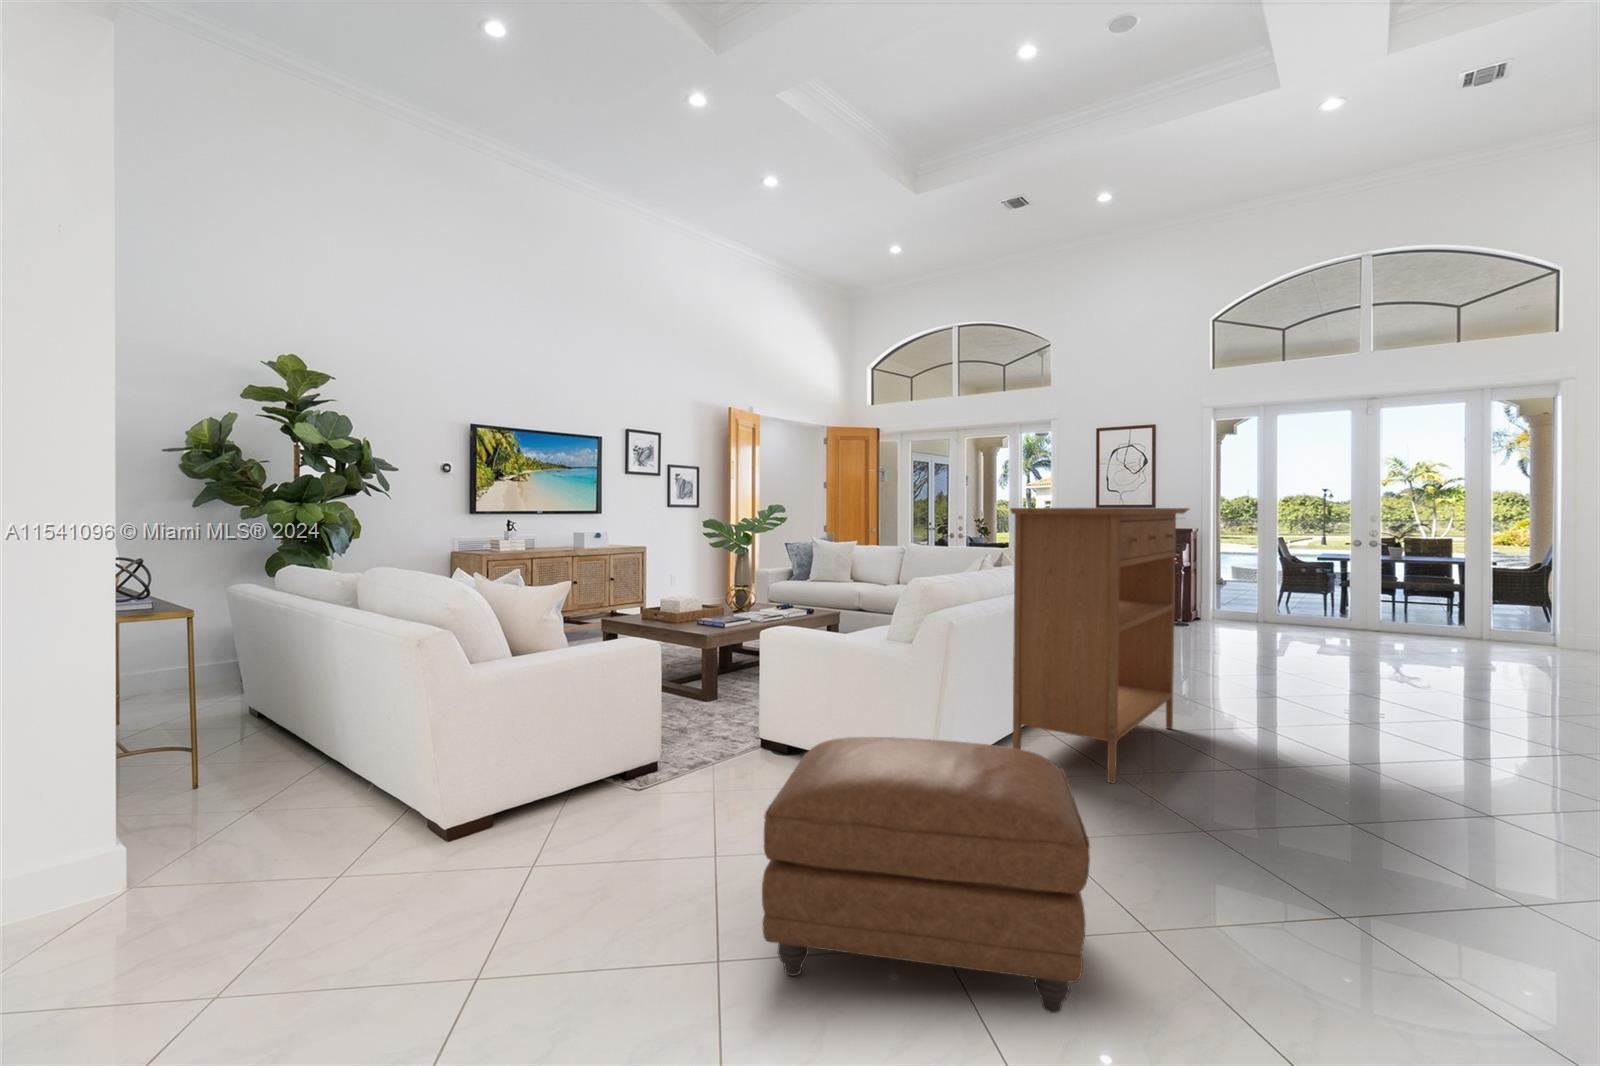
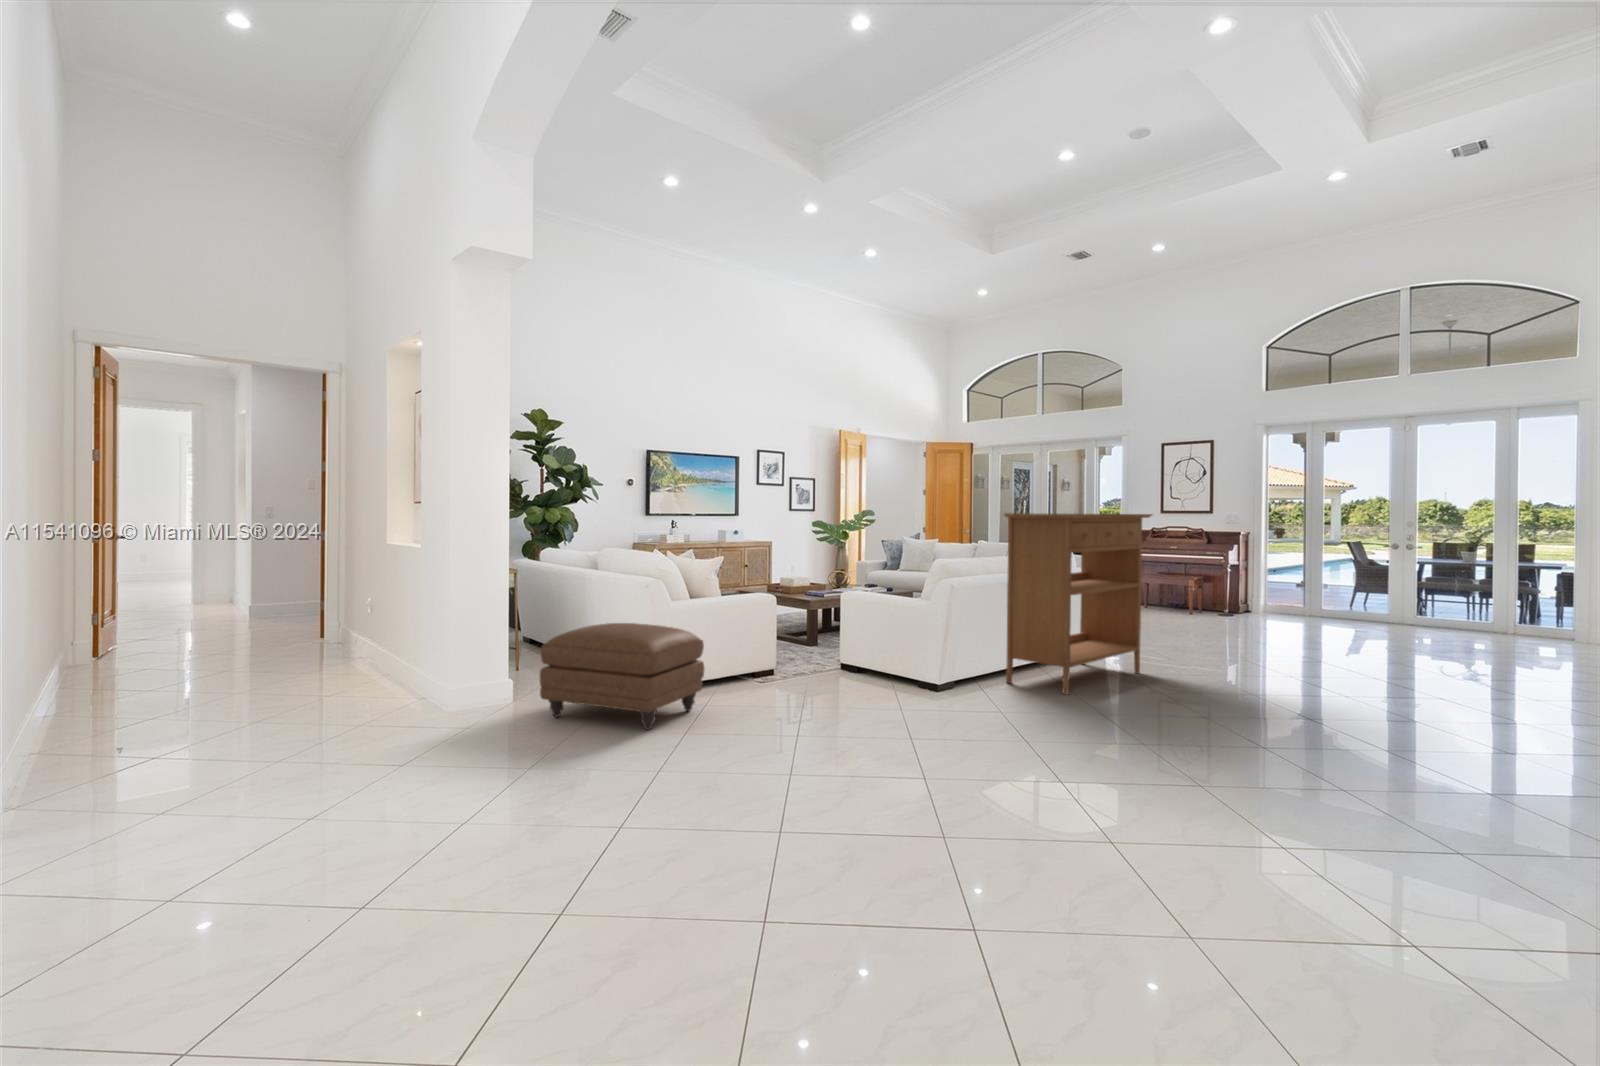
ottoman: present [762,737,1090,1013] -> present [540,623,704,730]

